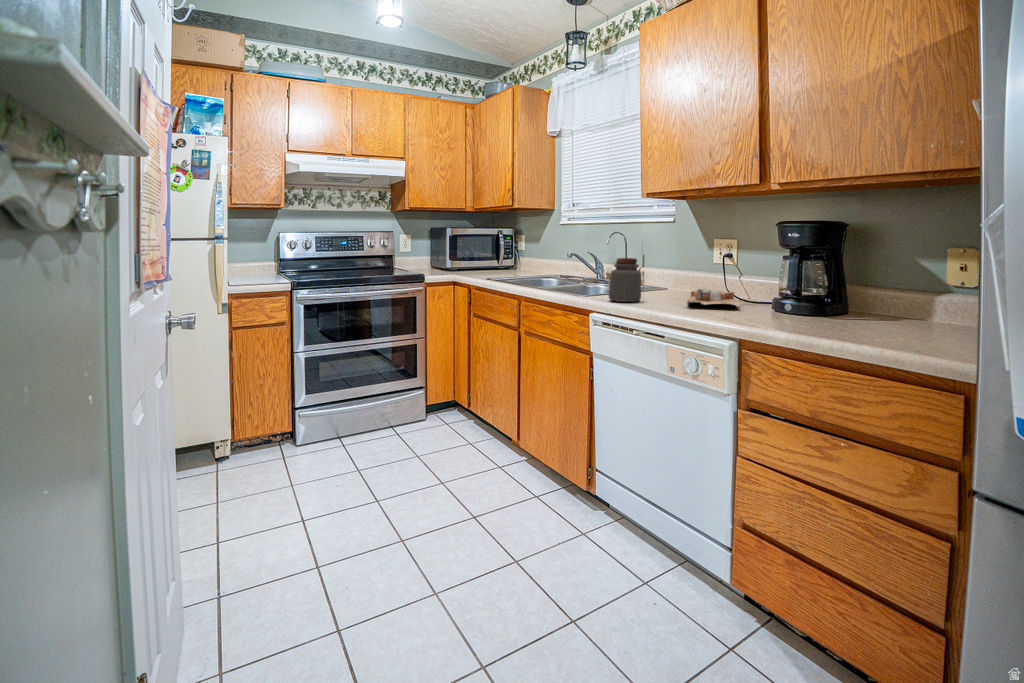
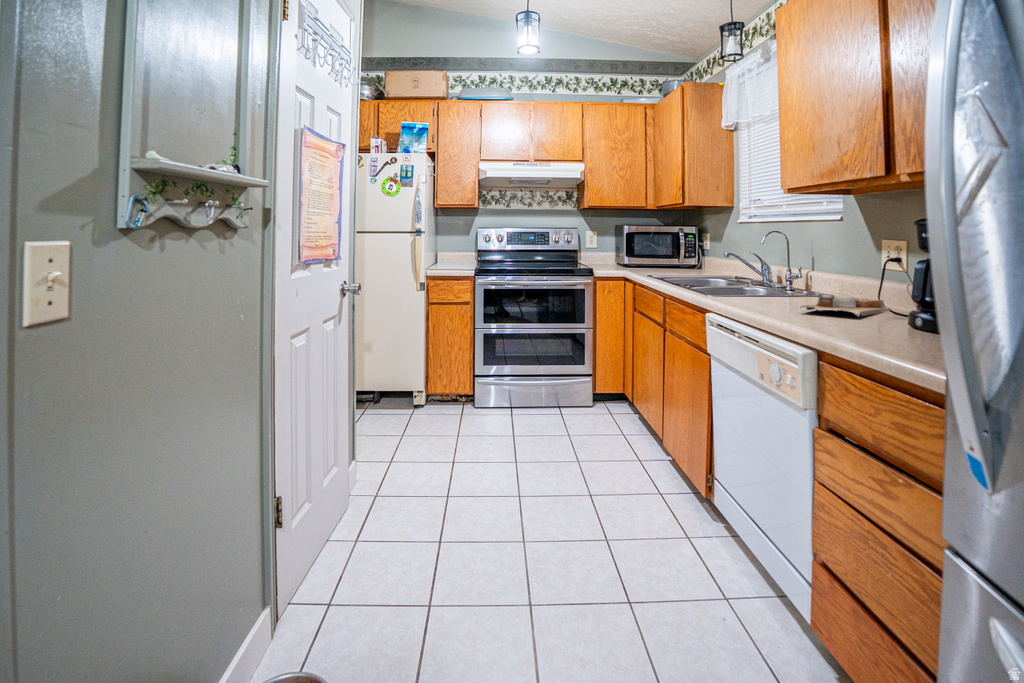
jar: present [609,258,641,302] -> none [731,258,769,305]

